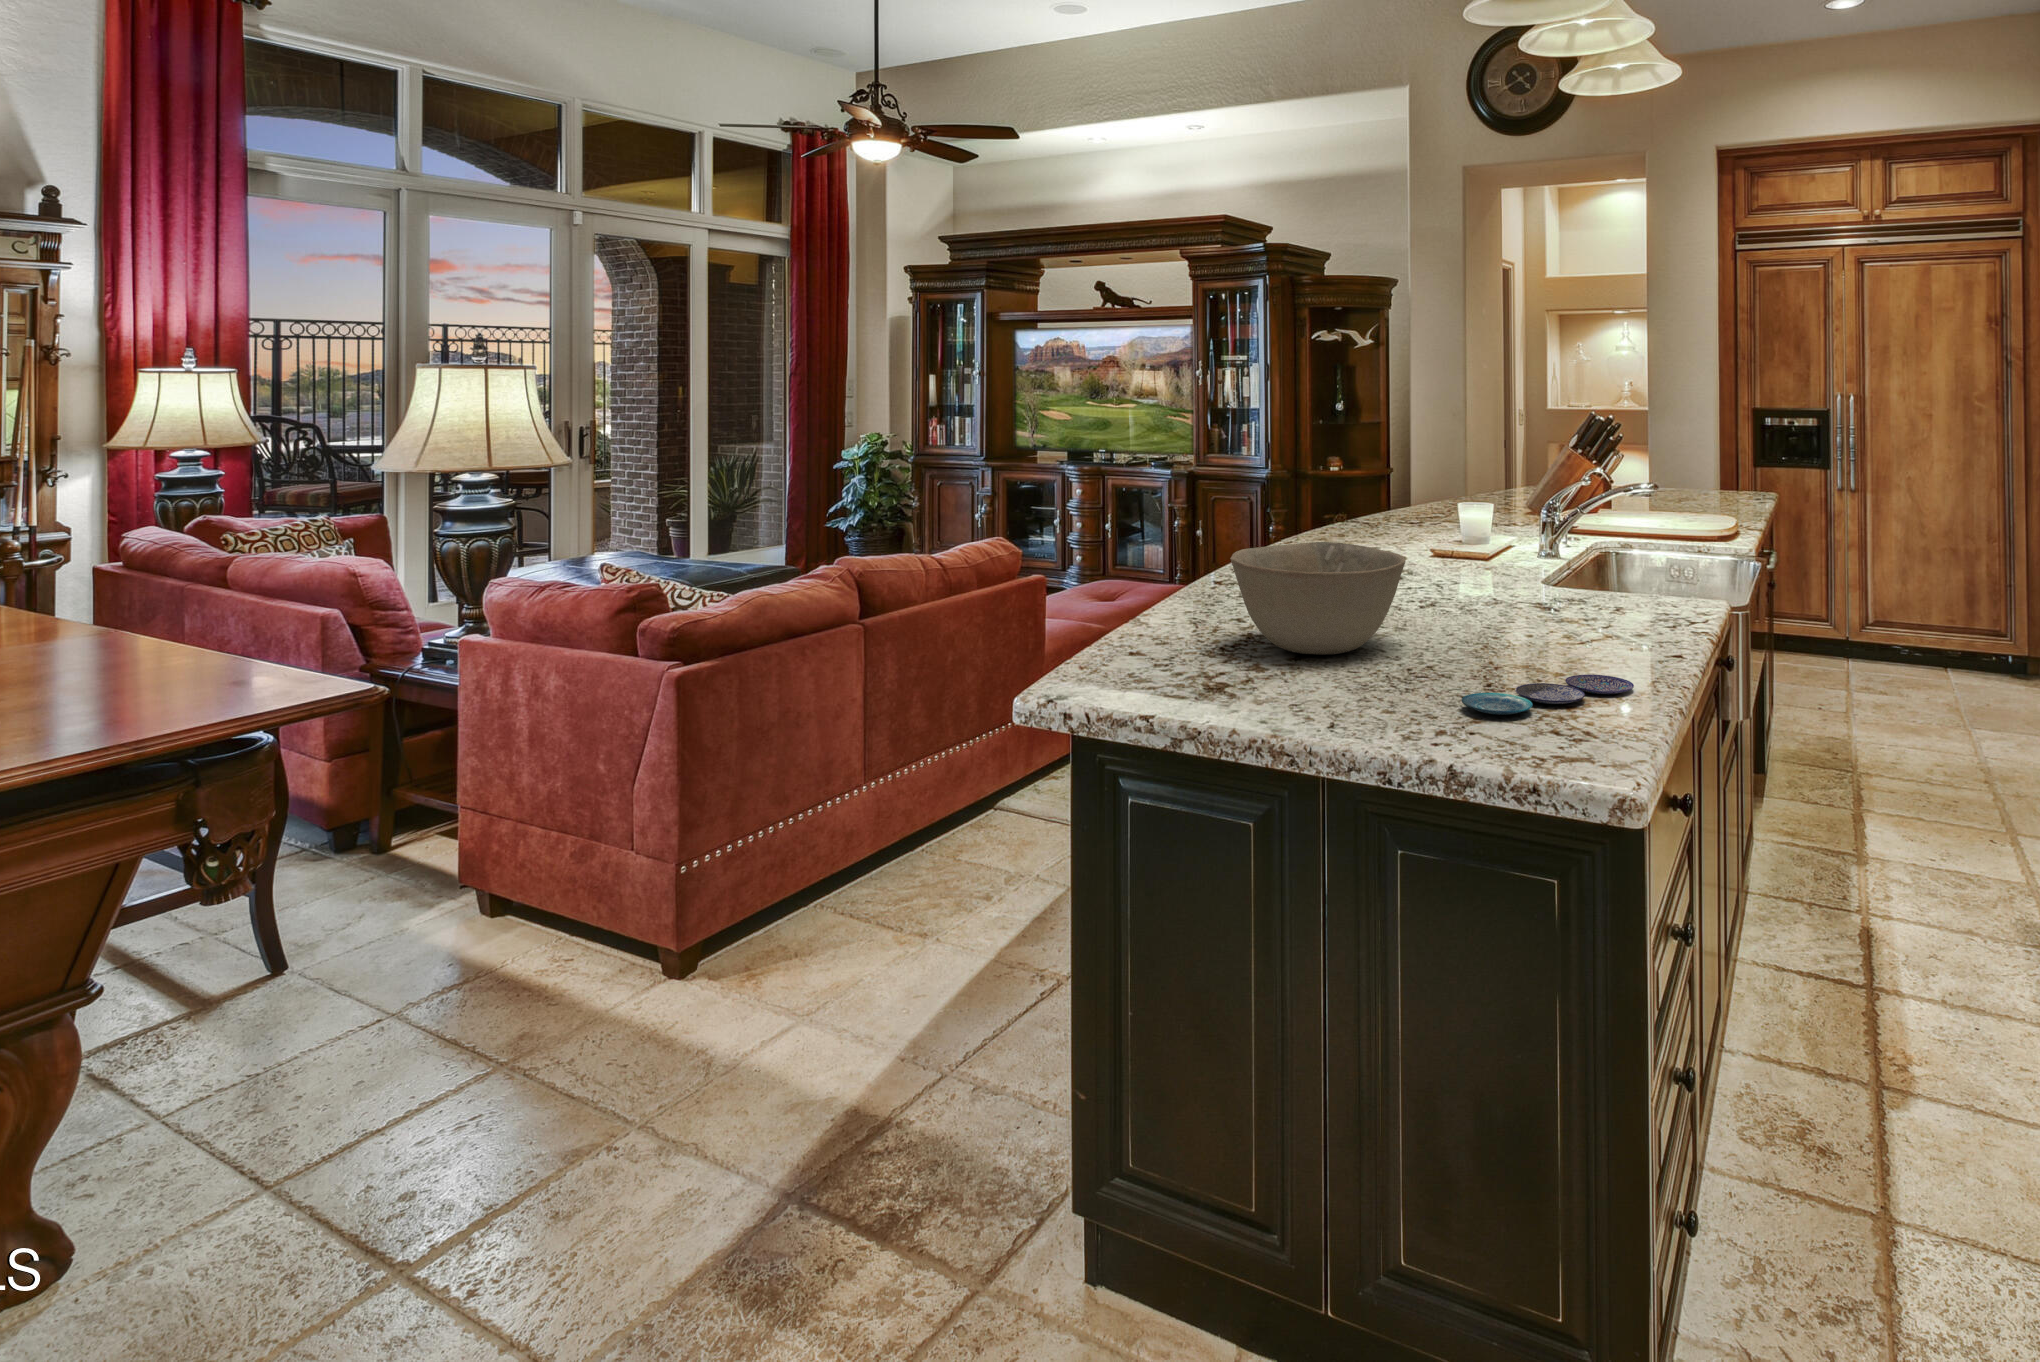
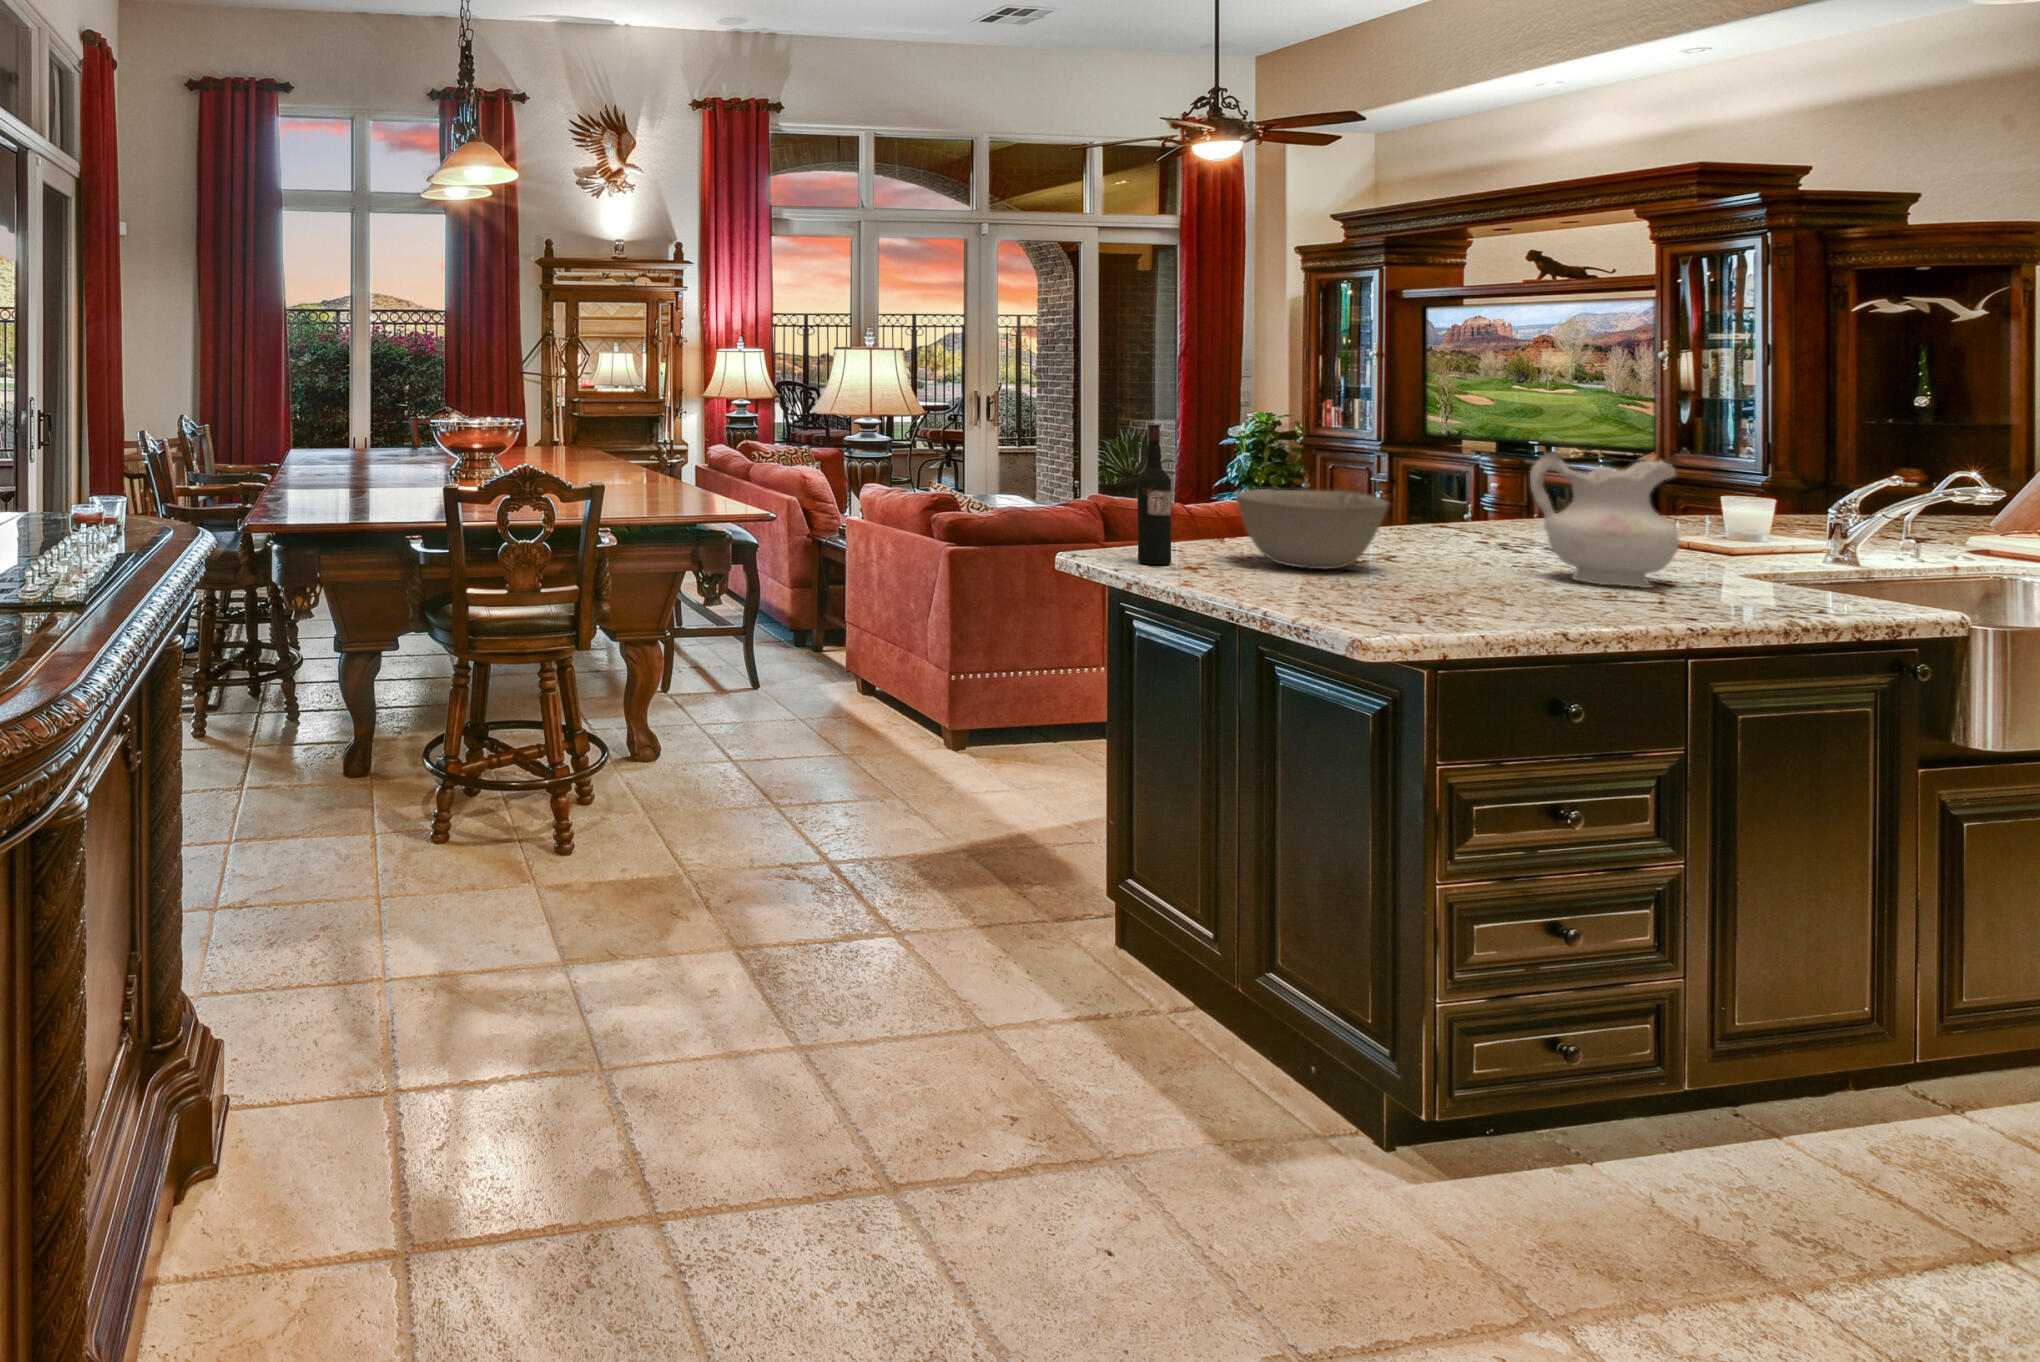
wine bottle: none [1144,471,1191,687] -> present [1137,424,1171,565]
ceramic pitcher: none [1500,477,1620,623] -> present [1530,452,1679,588]
plate: present [1462,674,1634,715] -> none [1320,590,1509,611]

